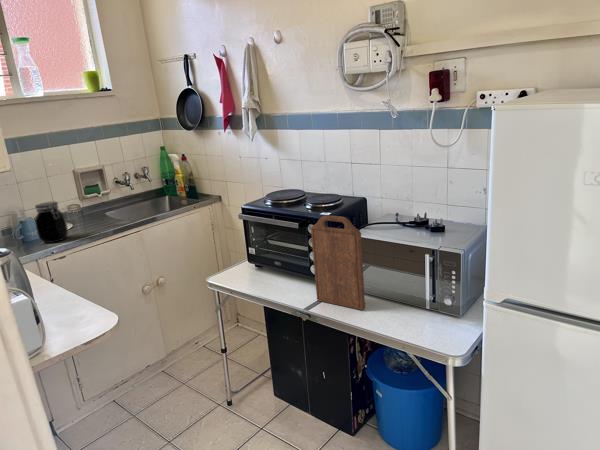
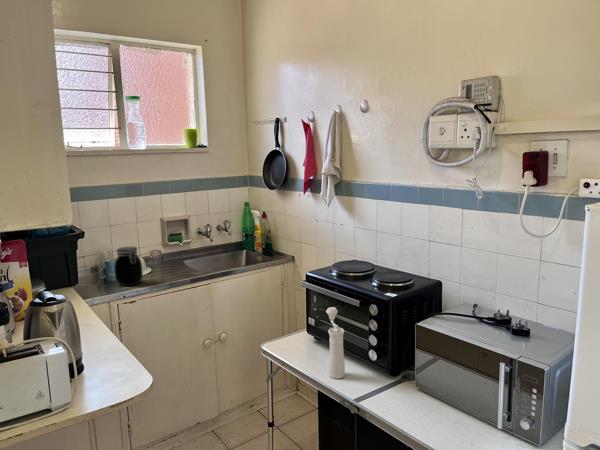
cutting board: present [311,215,365,310] -> none [371,299,425,414]
pepper mill: none [267,233,291,295] -> present [326,307,345,379]

